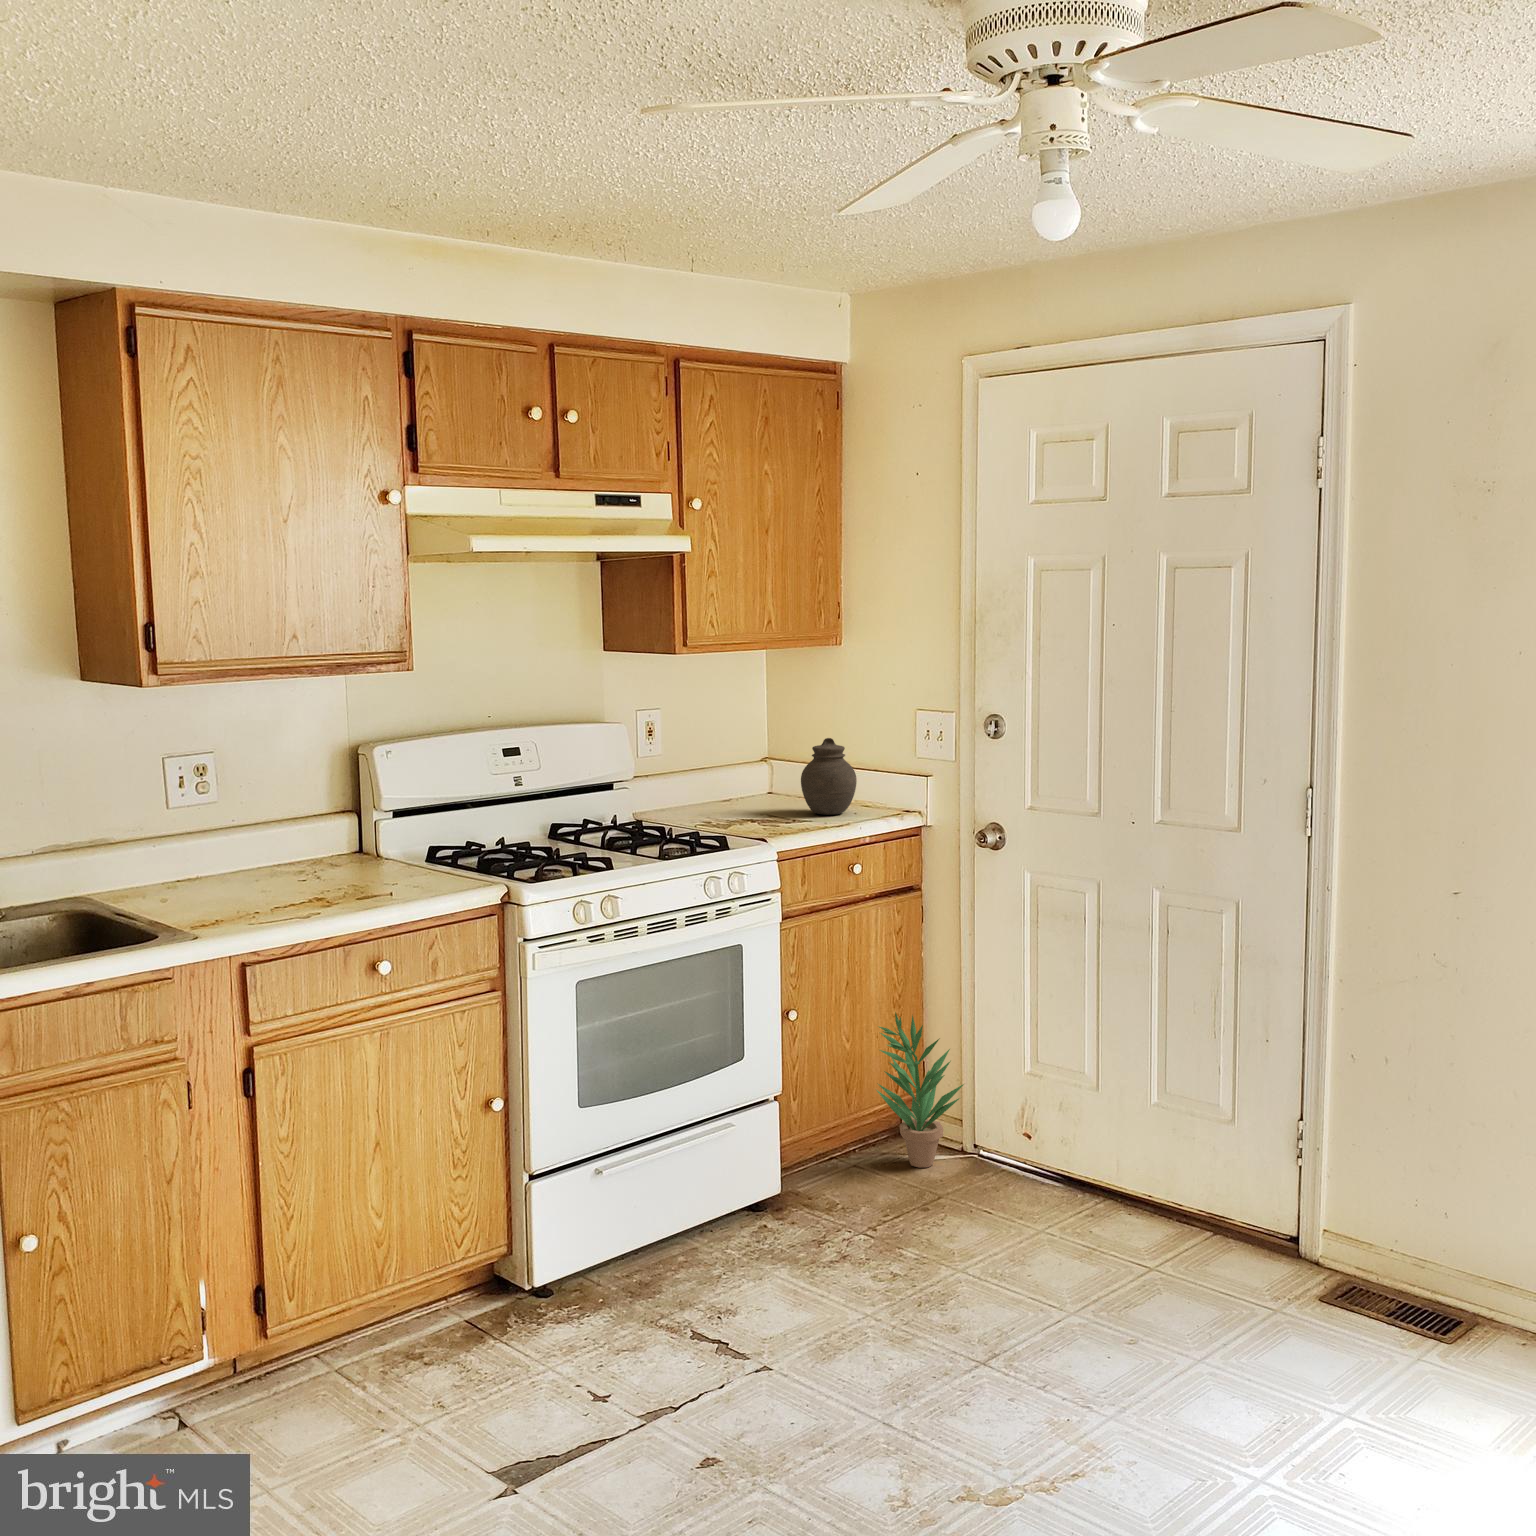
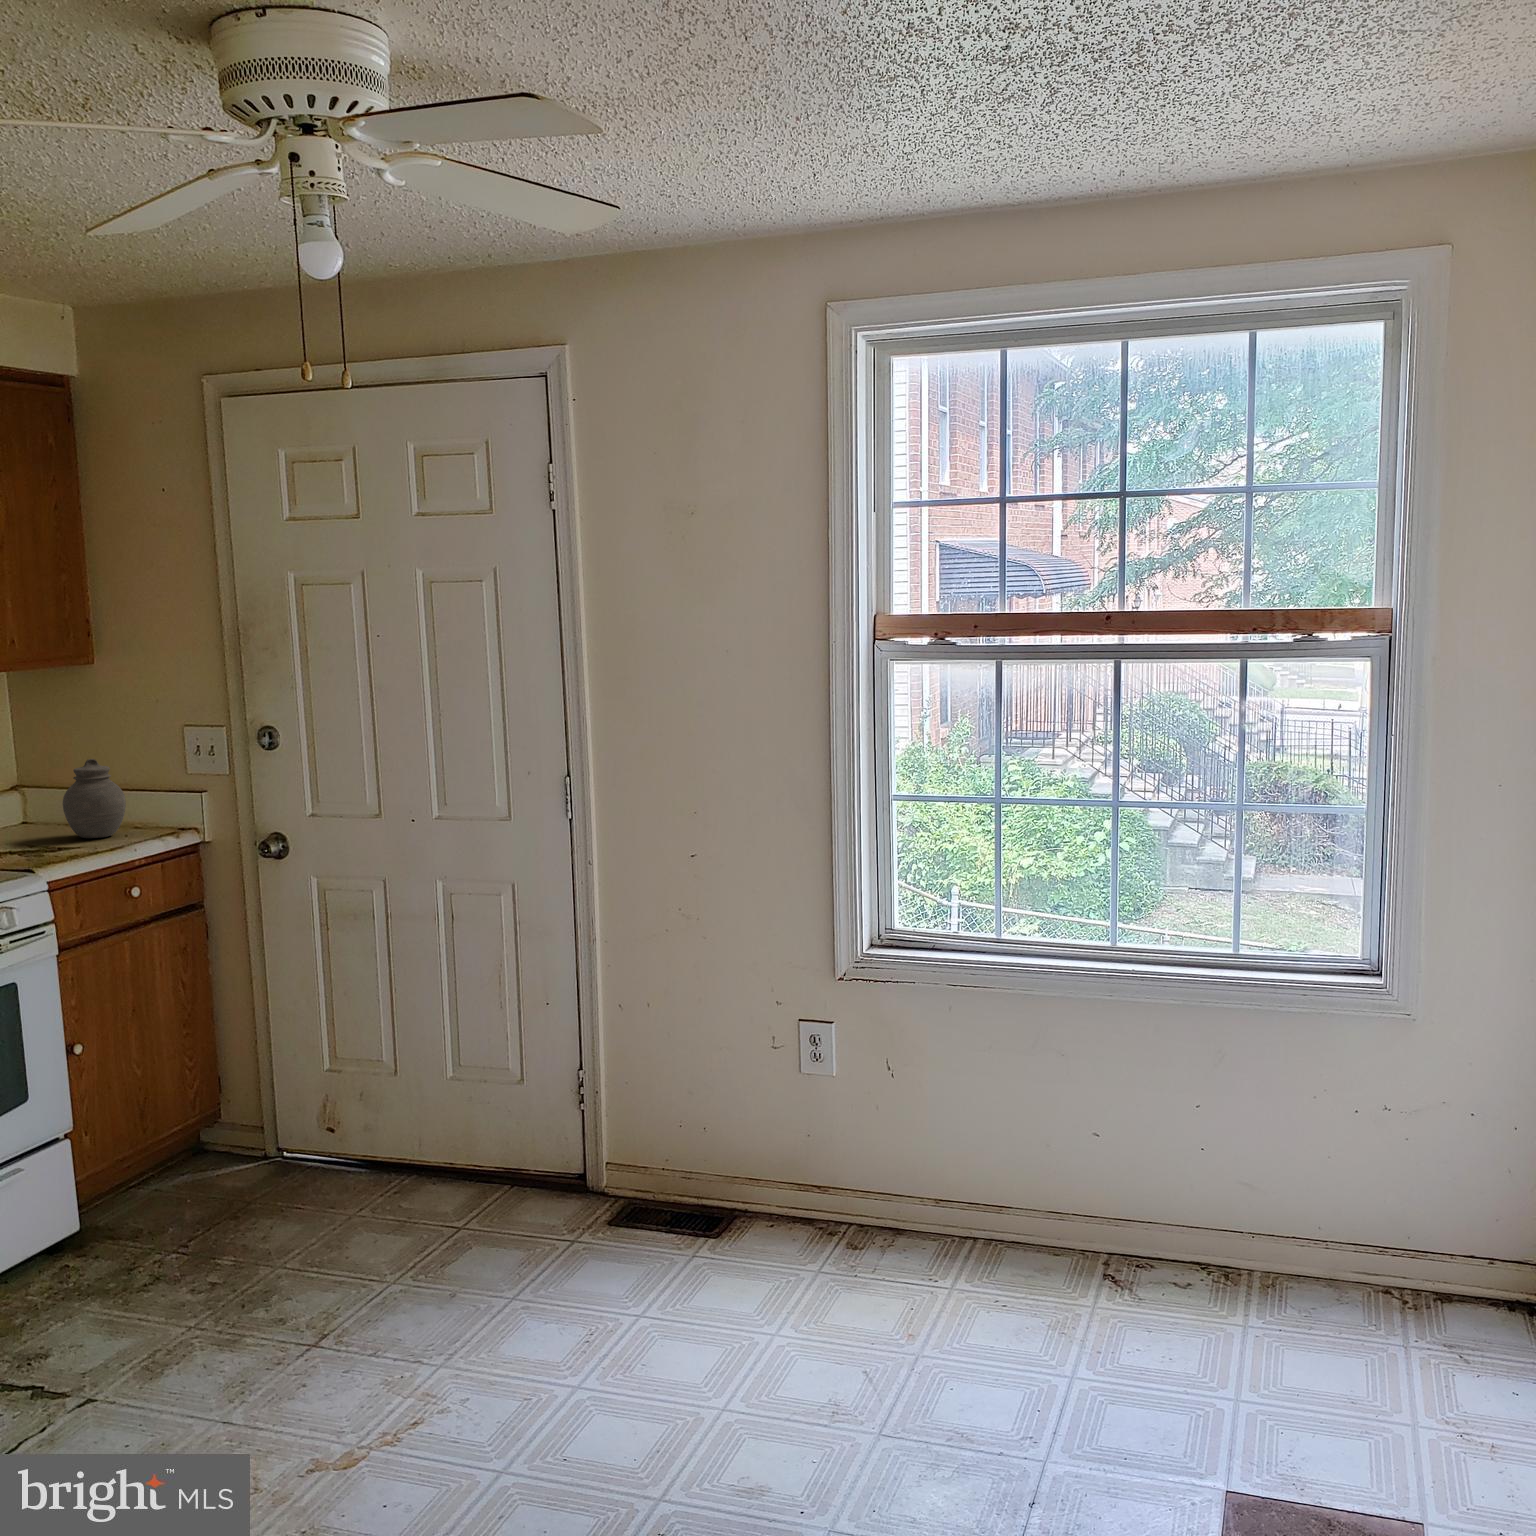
potted plant: present [877,1012,964,1168] -> none [168,1029,266,1181]

